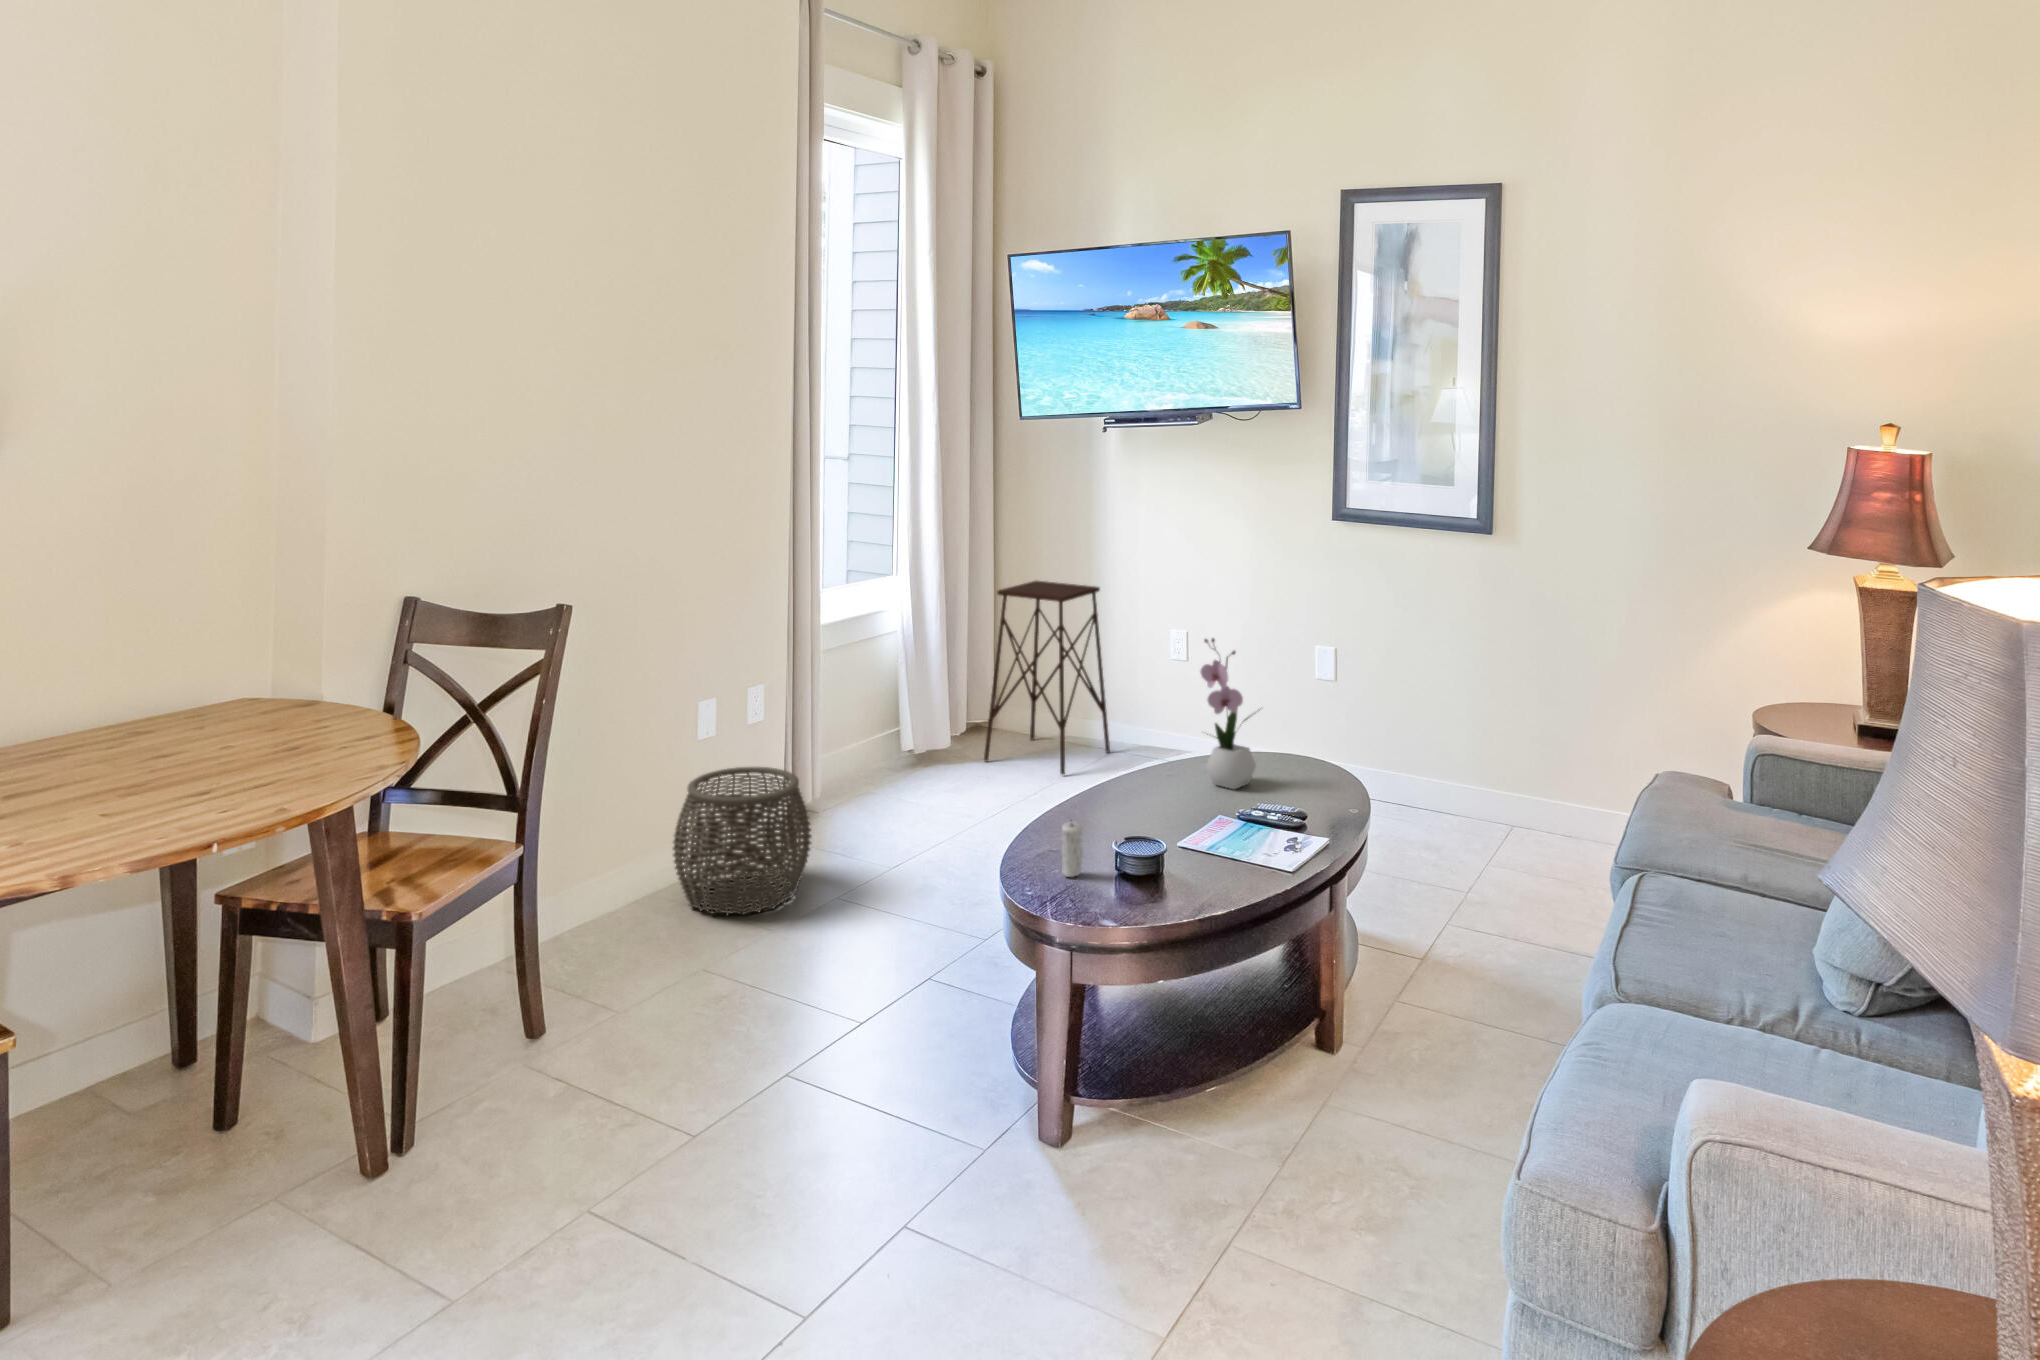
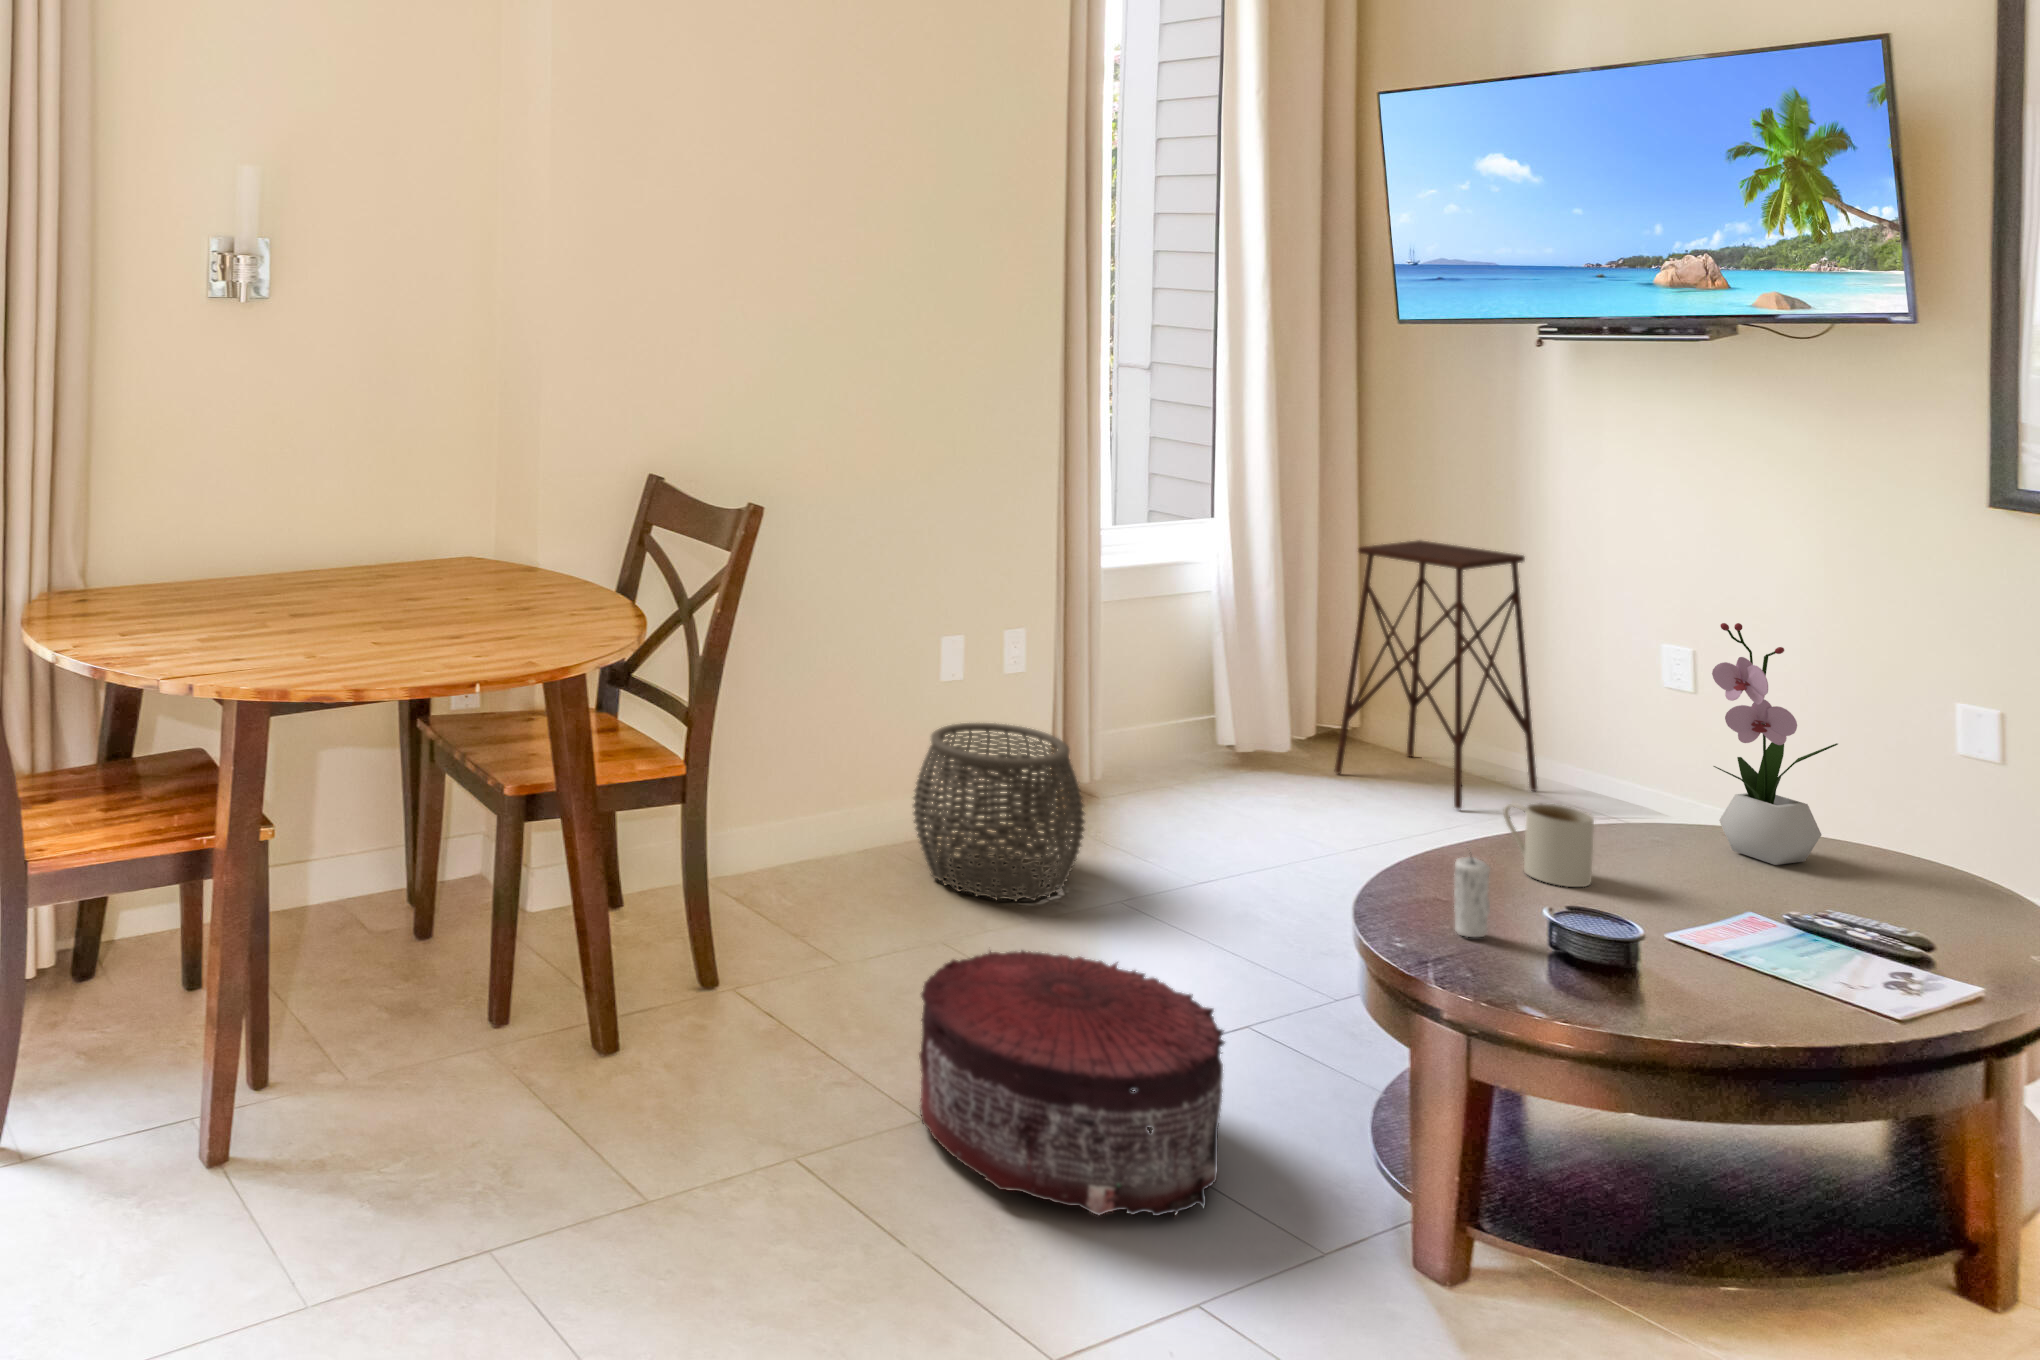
mug: none [1089,773,1140,828] -> present [1503,803,1594,887]
pouf: none [695,945,922,1150] -> present [919,951,1225,1216]

